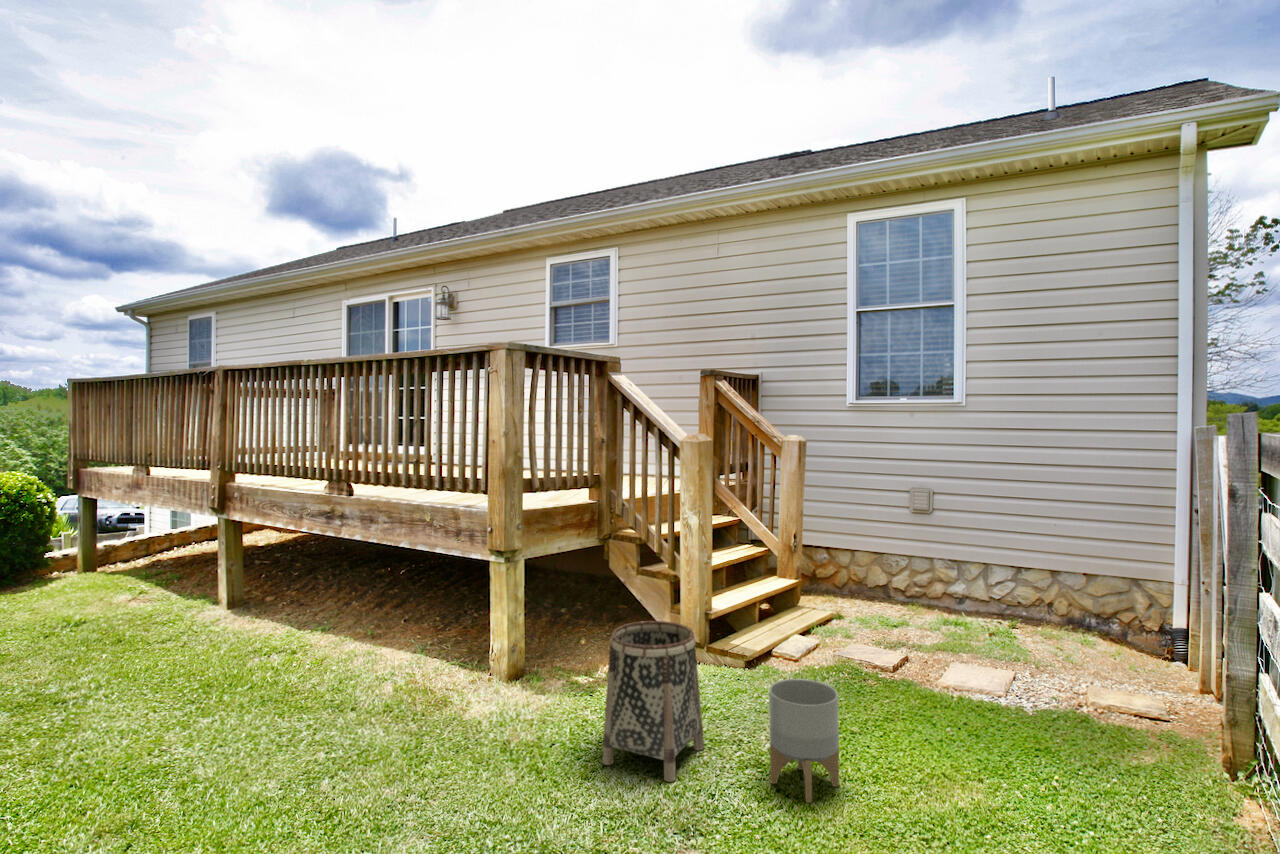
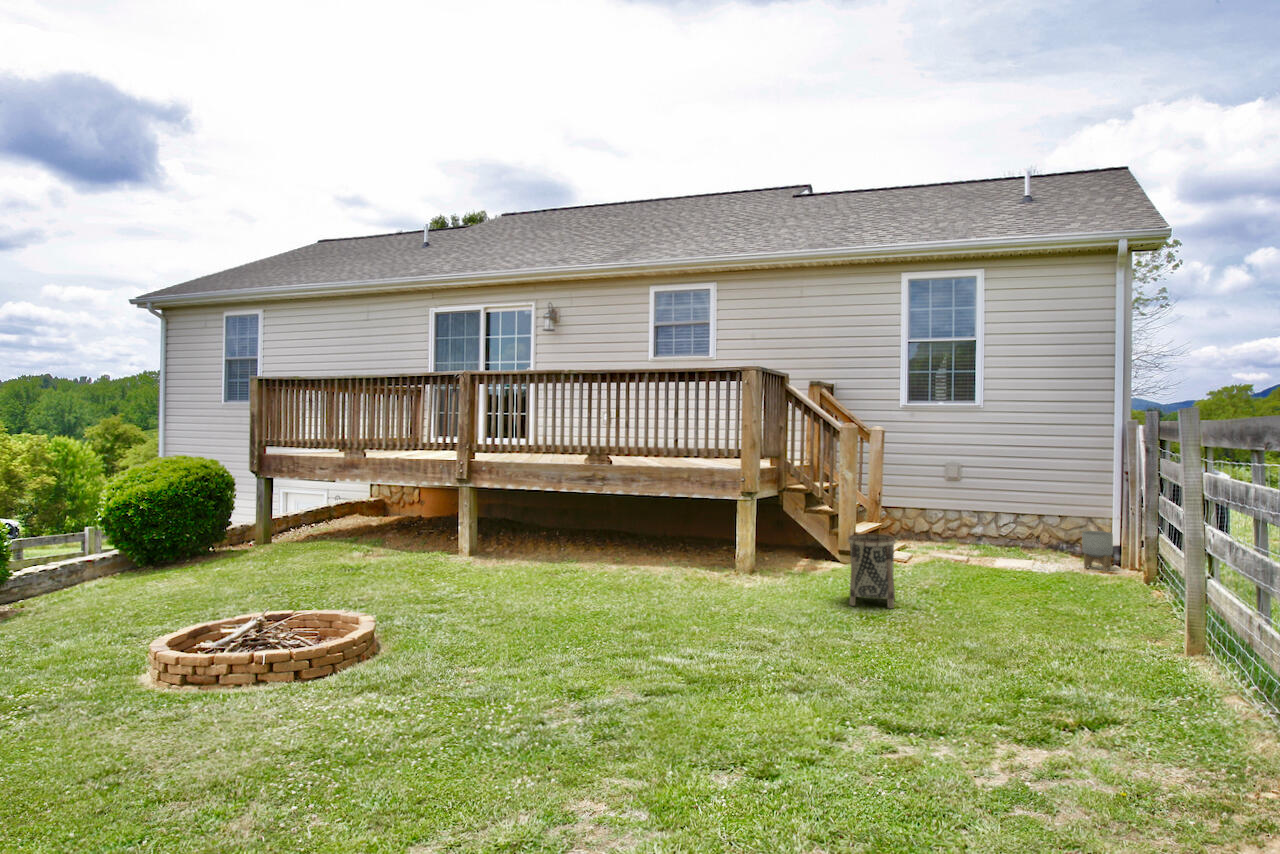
planter: present [769,679,839,803] -> present [1082,531,1113,572]

